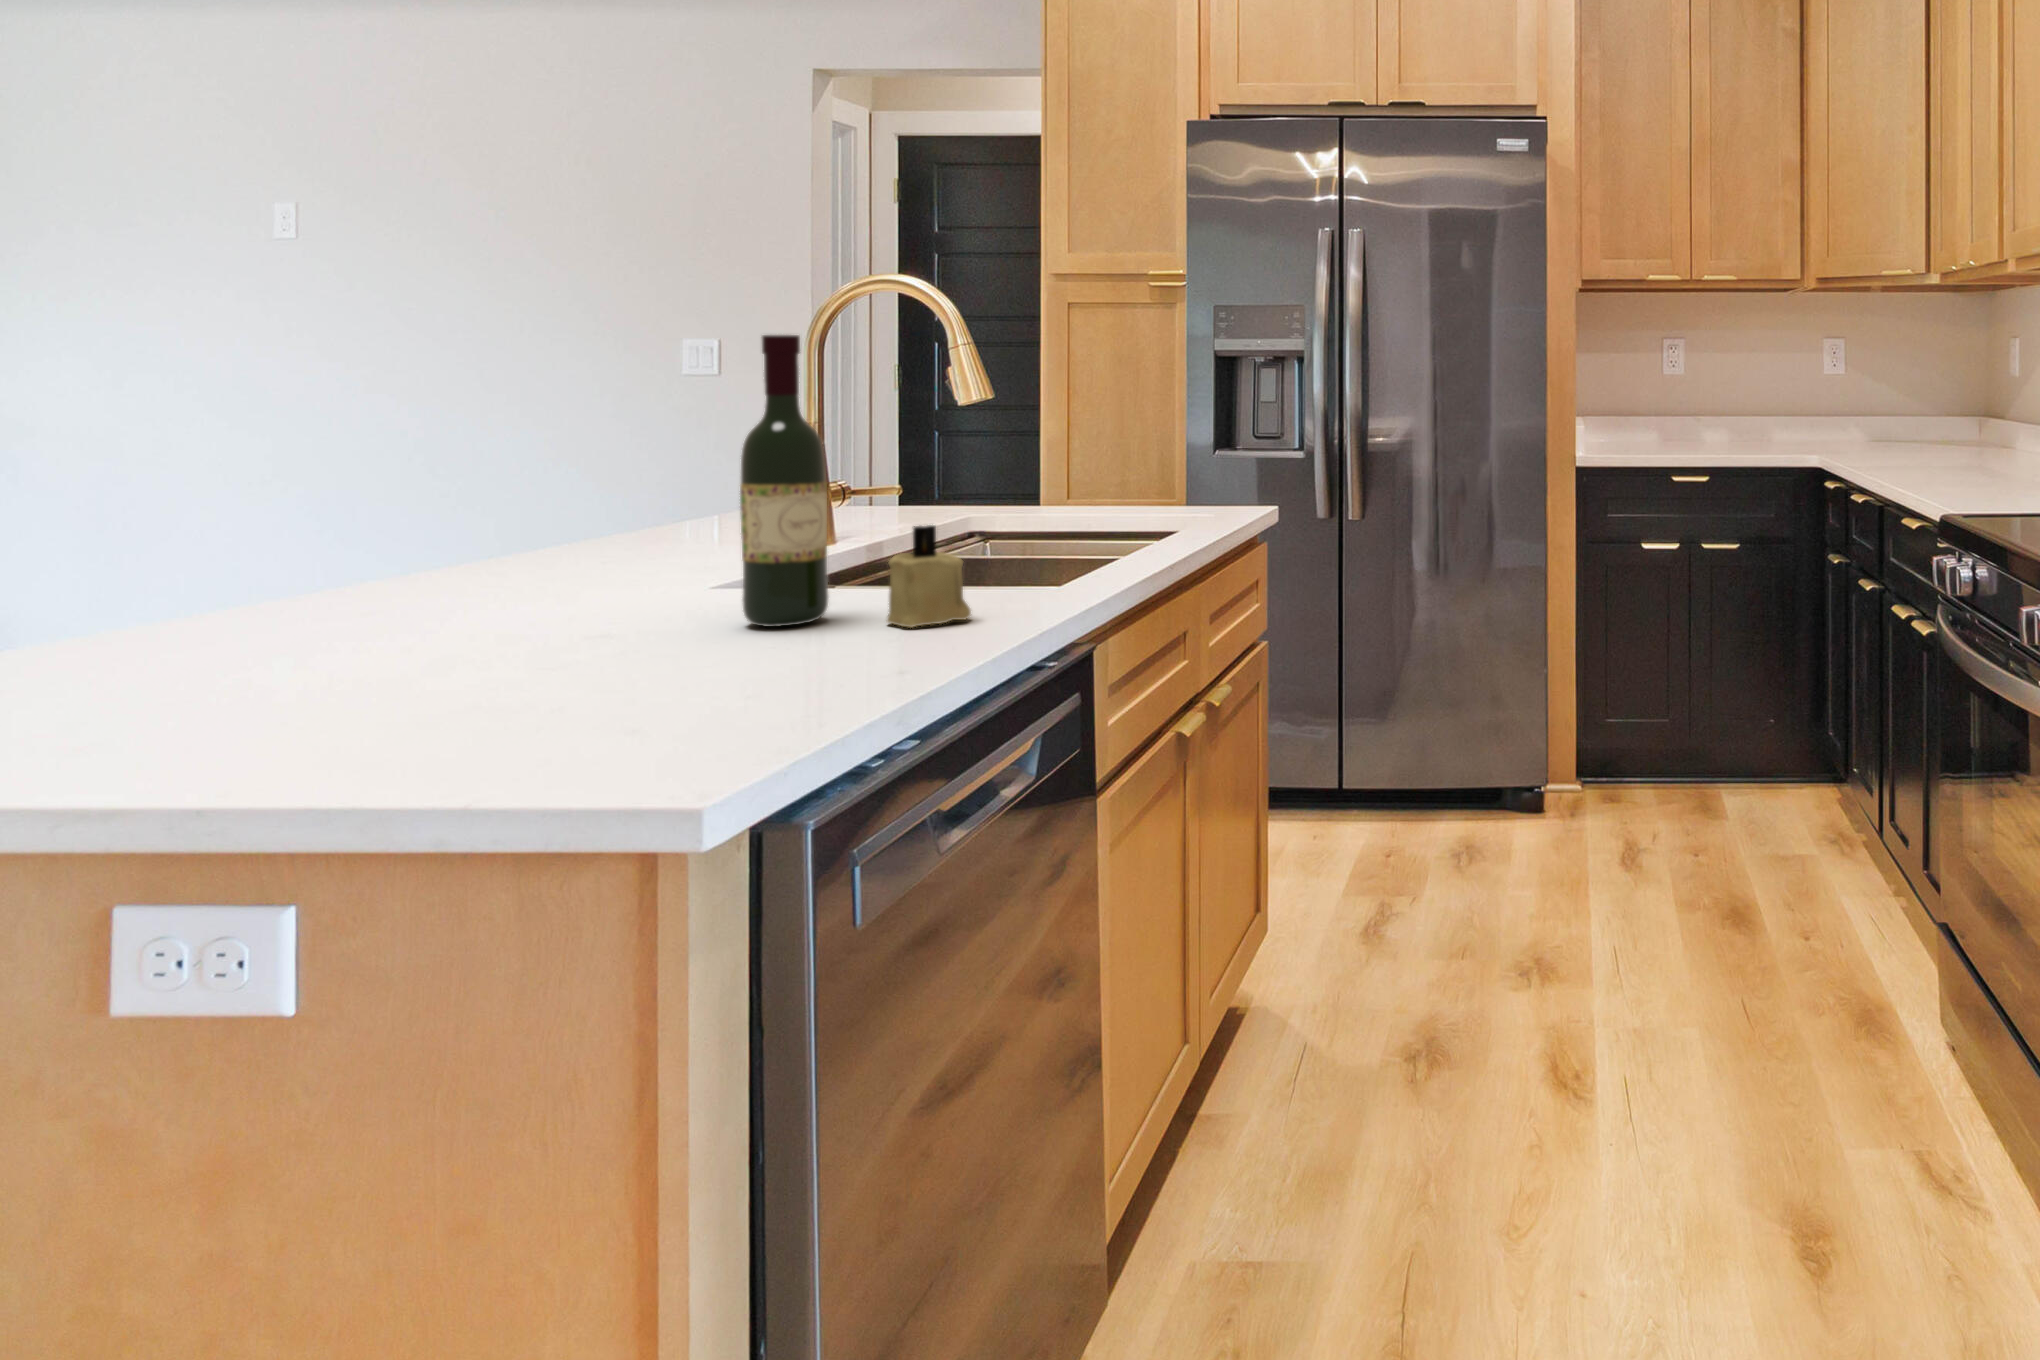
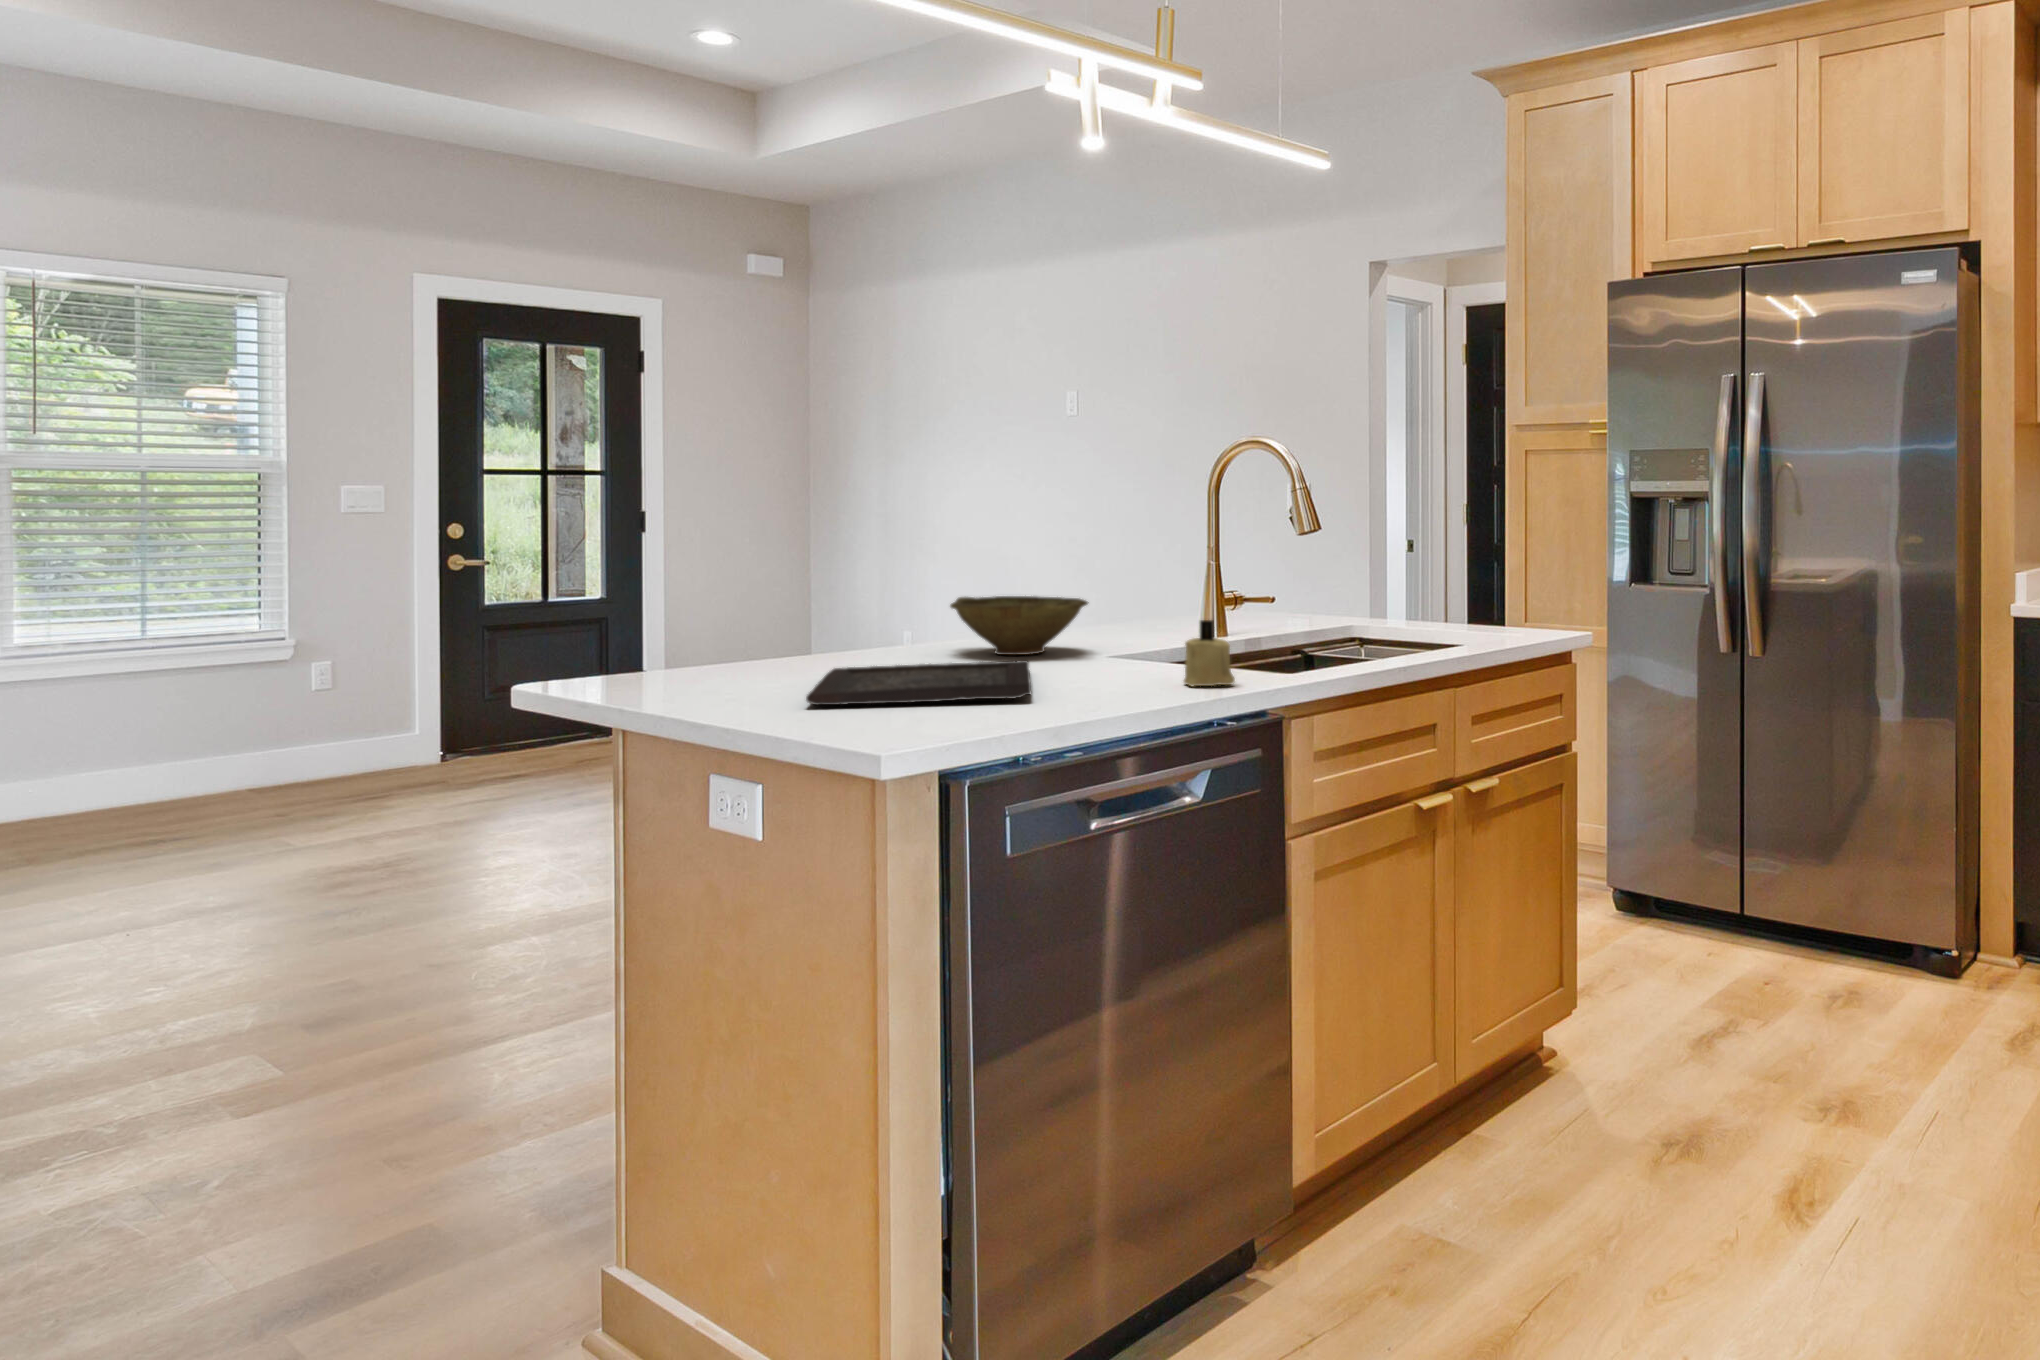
wine bottle: present [740,335,829,627] -> none [1109,492,1159,679]
bowl: none [354,502,634,603] -> present [950,596,1089,655]
tray: none [127,611,666,760] -> present [806,660,1031,705]

